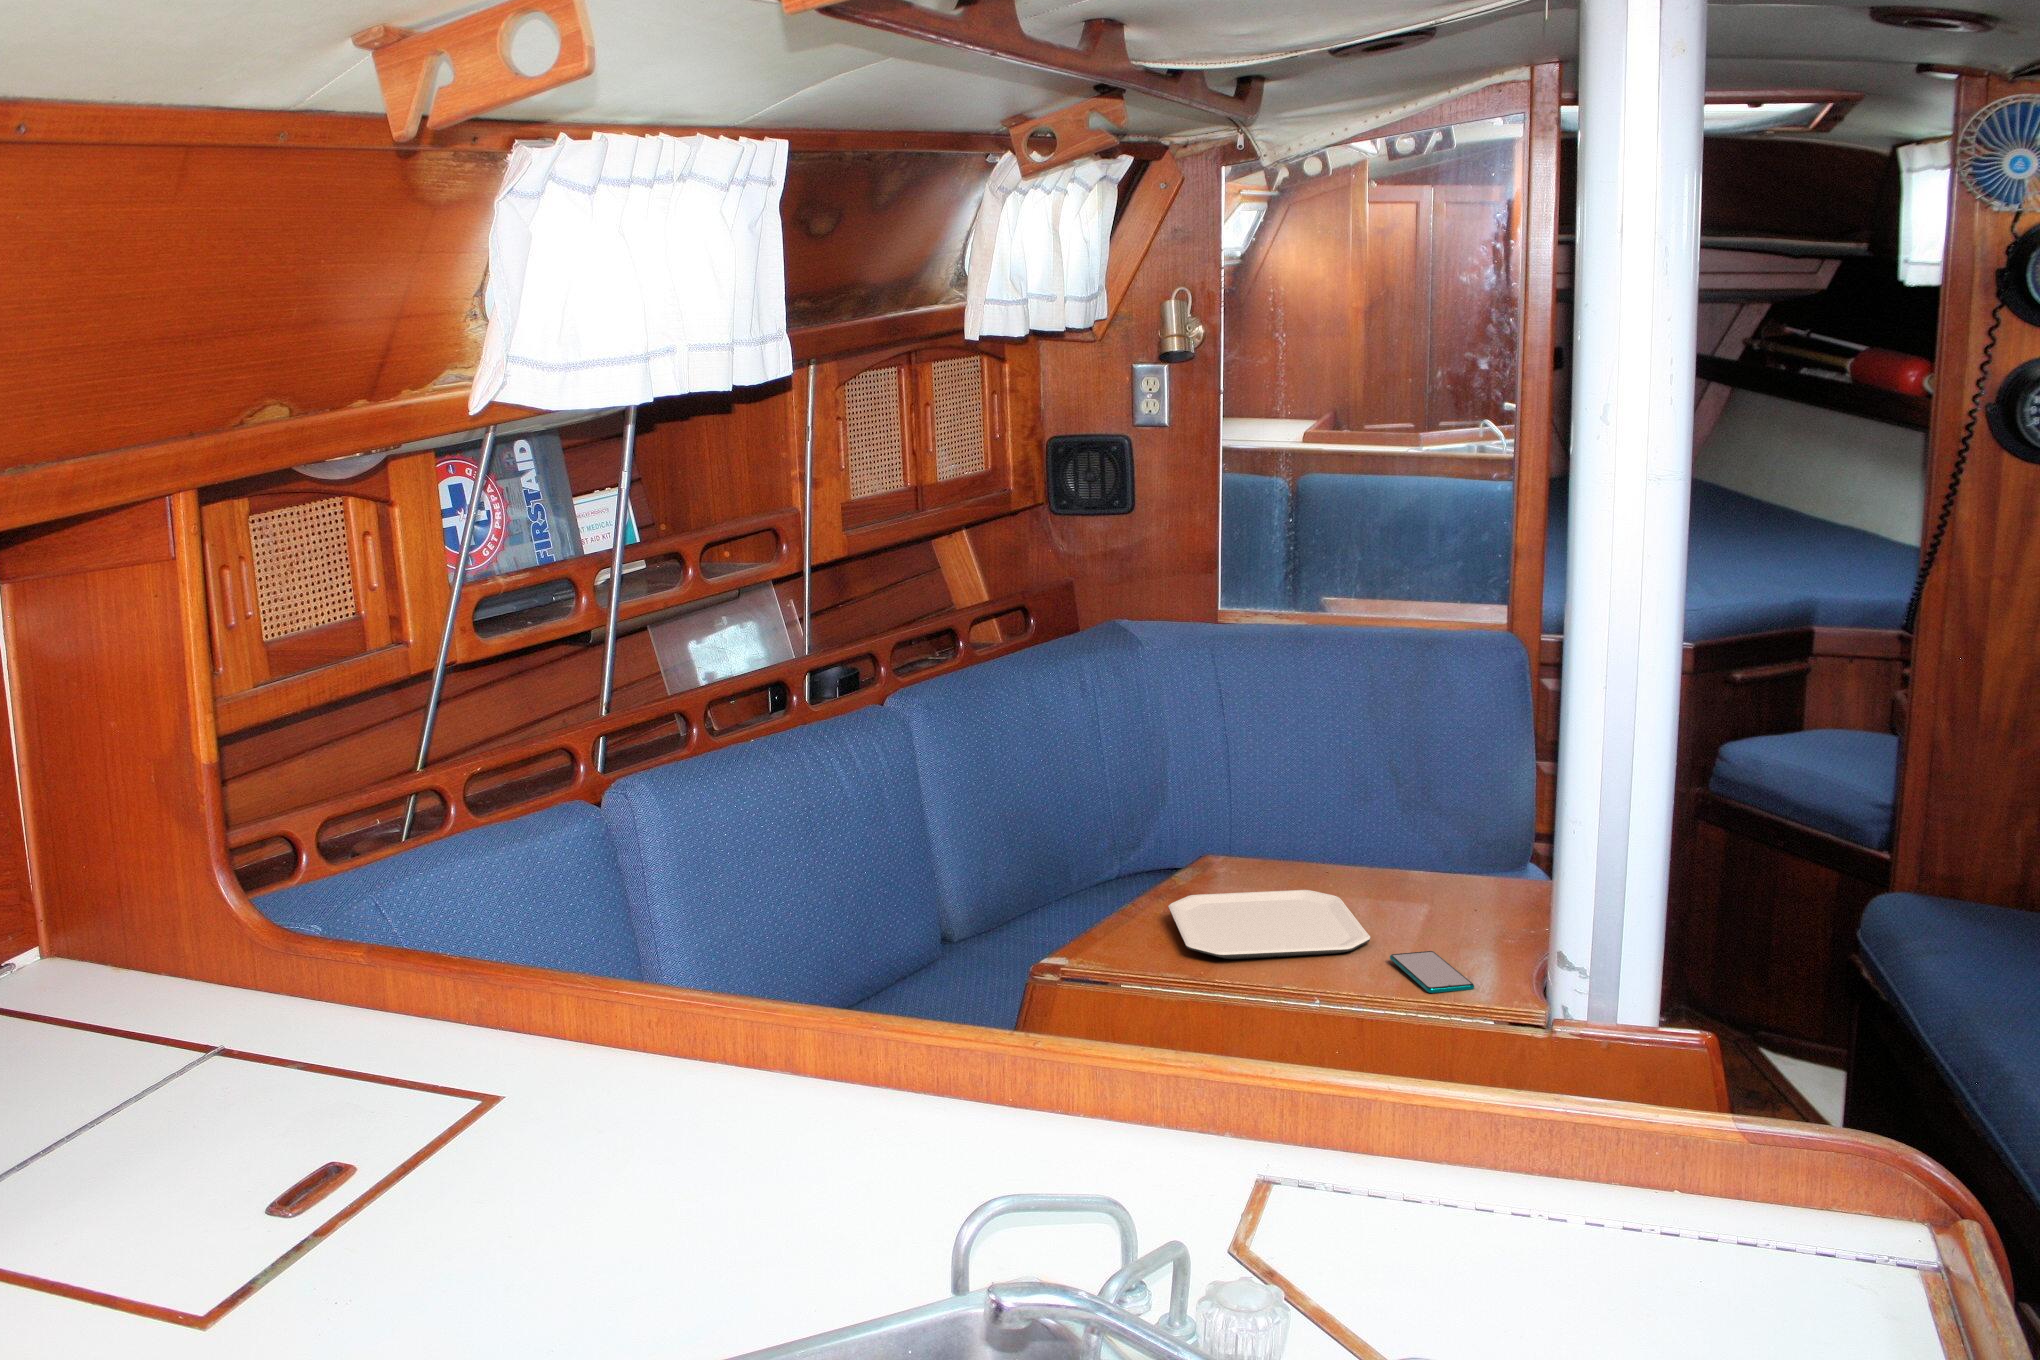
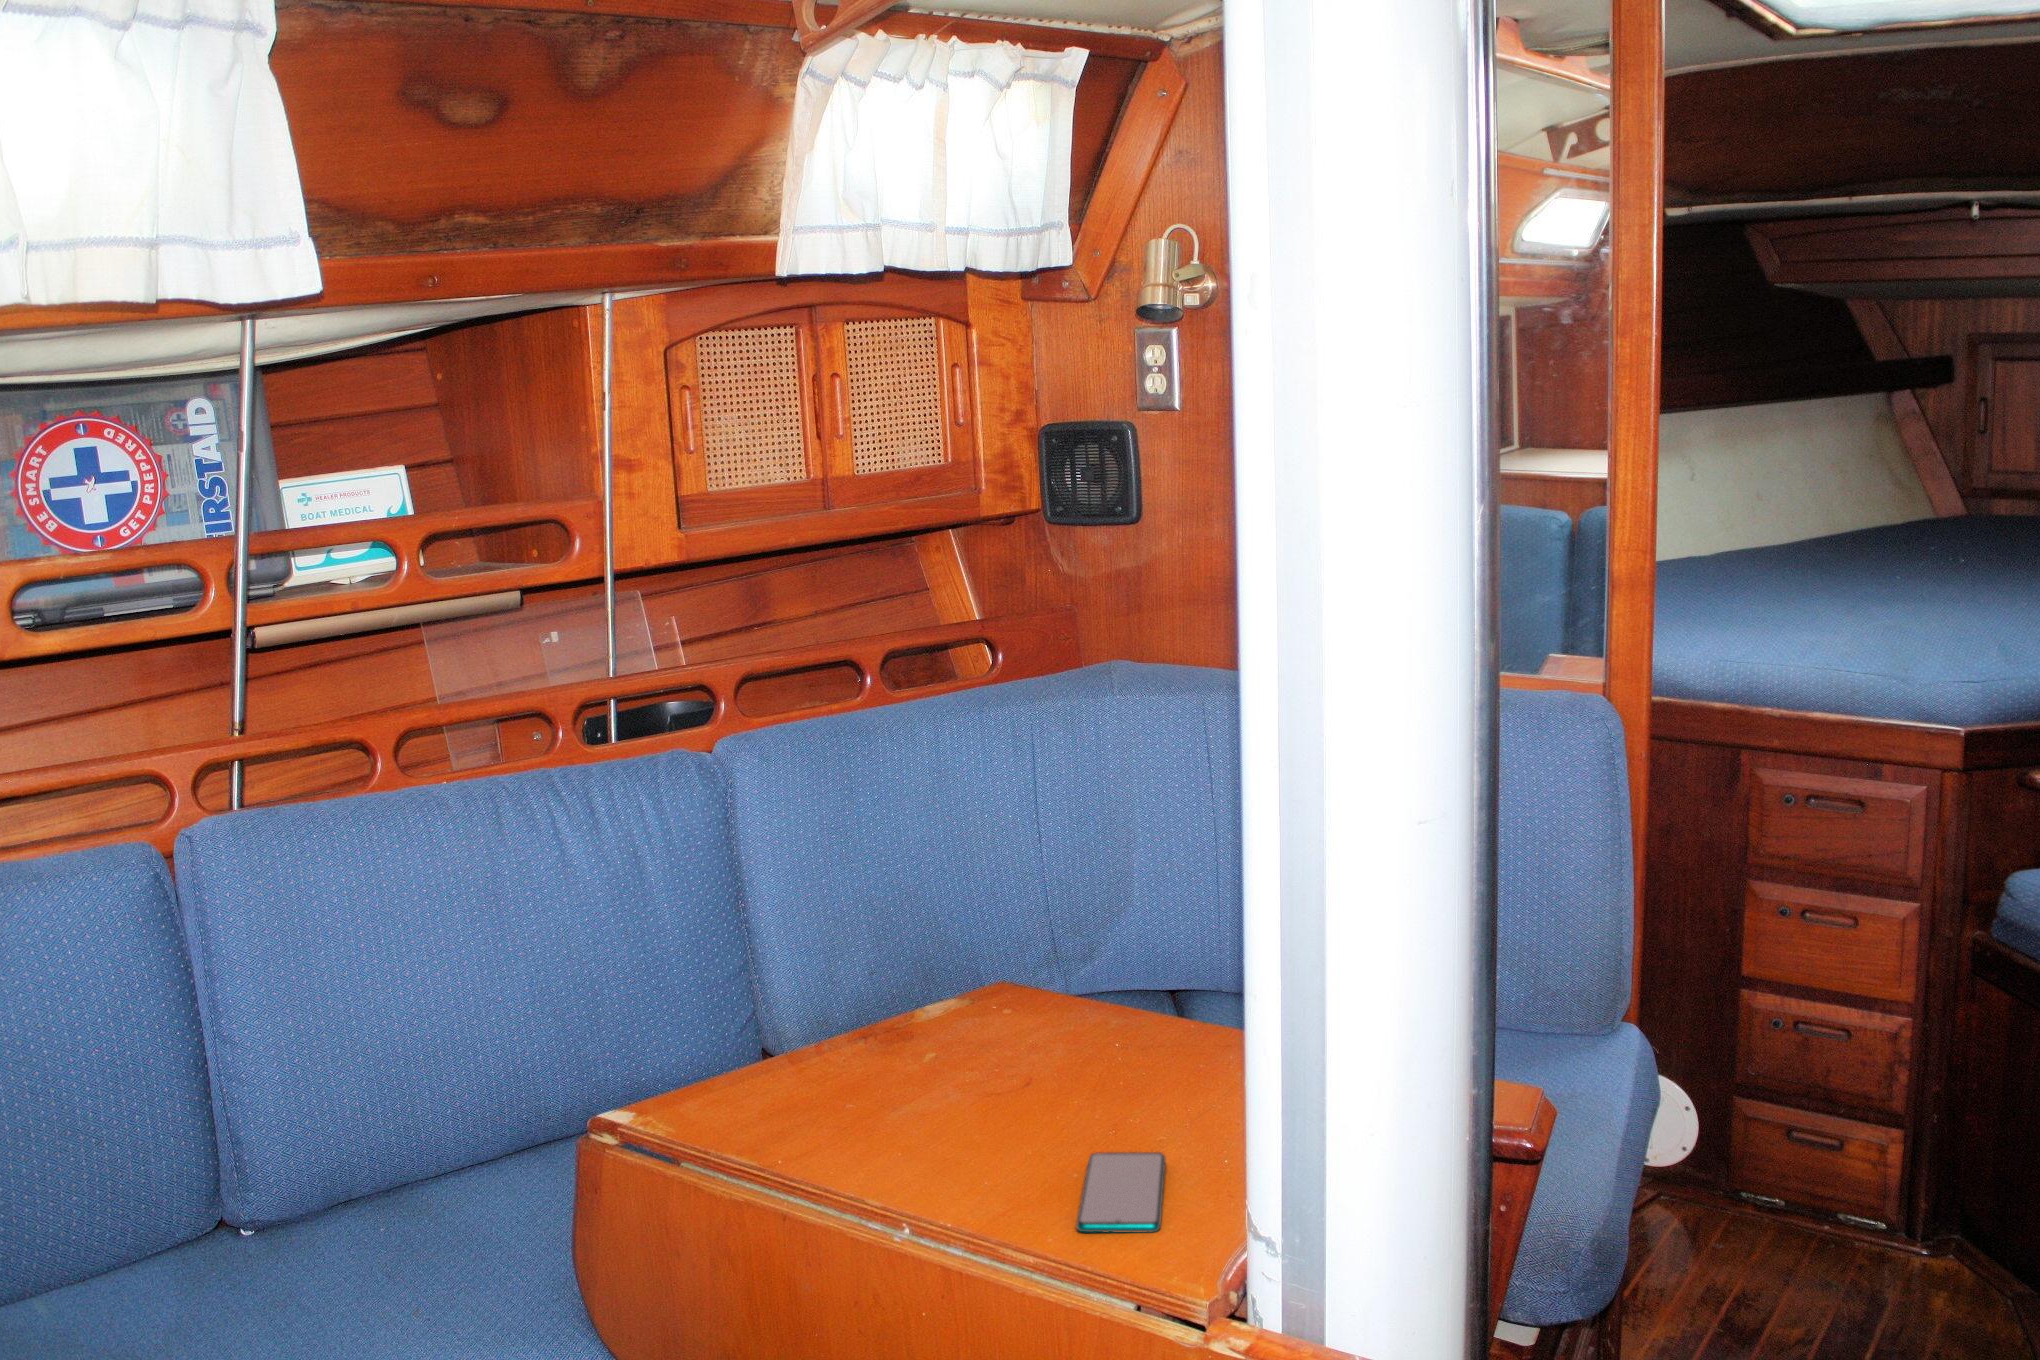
plate: present [1168,890,1370,959] -> none [829,1027,1136,1141]

